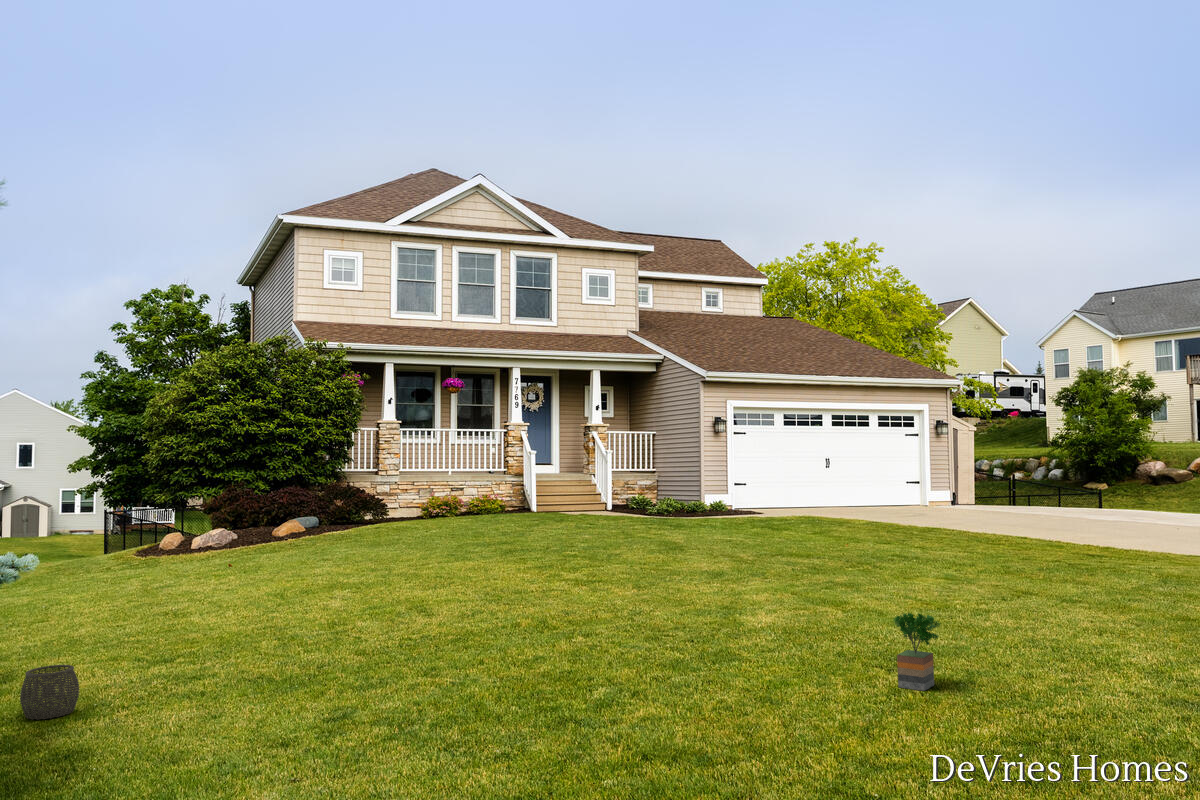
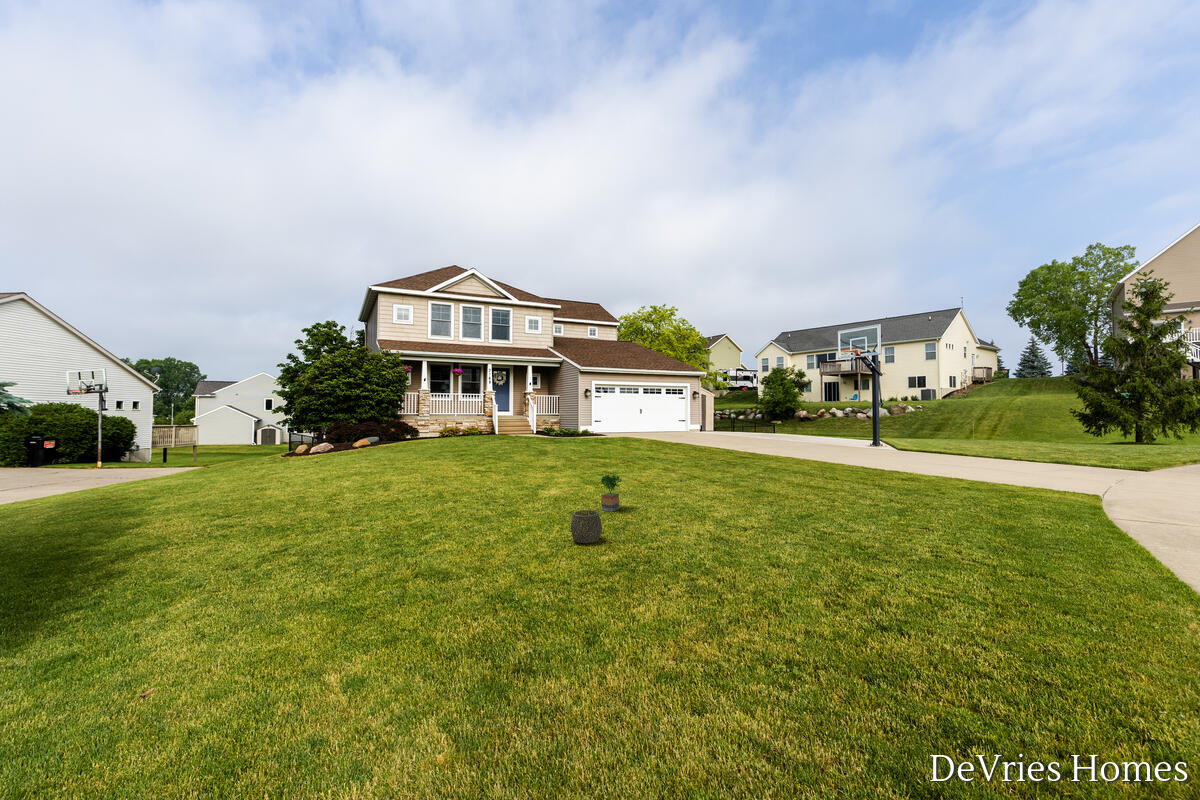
woven basket: present [20,665,80,720] -> present [571,510,602,543]

